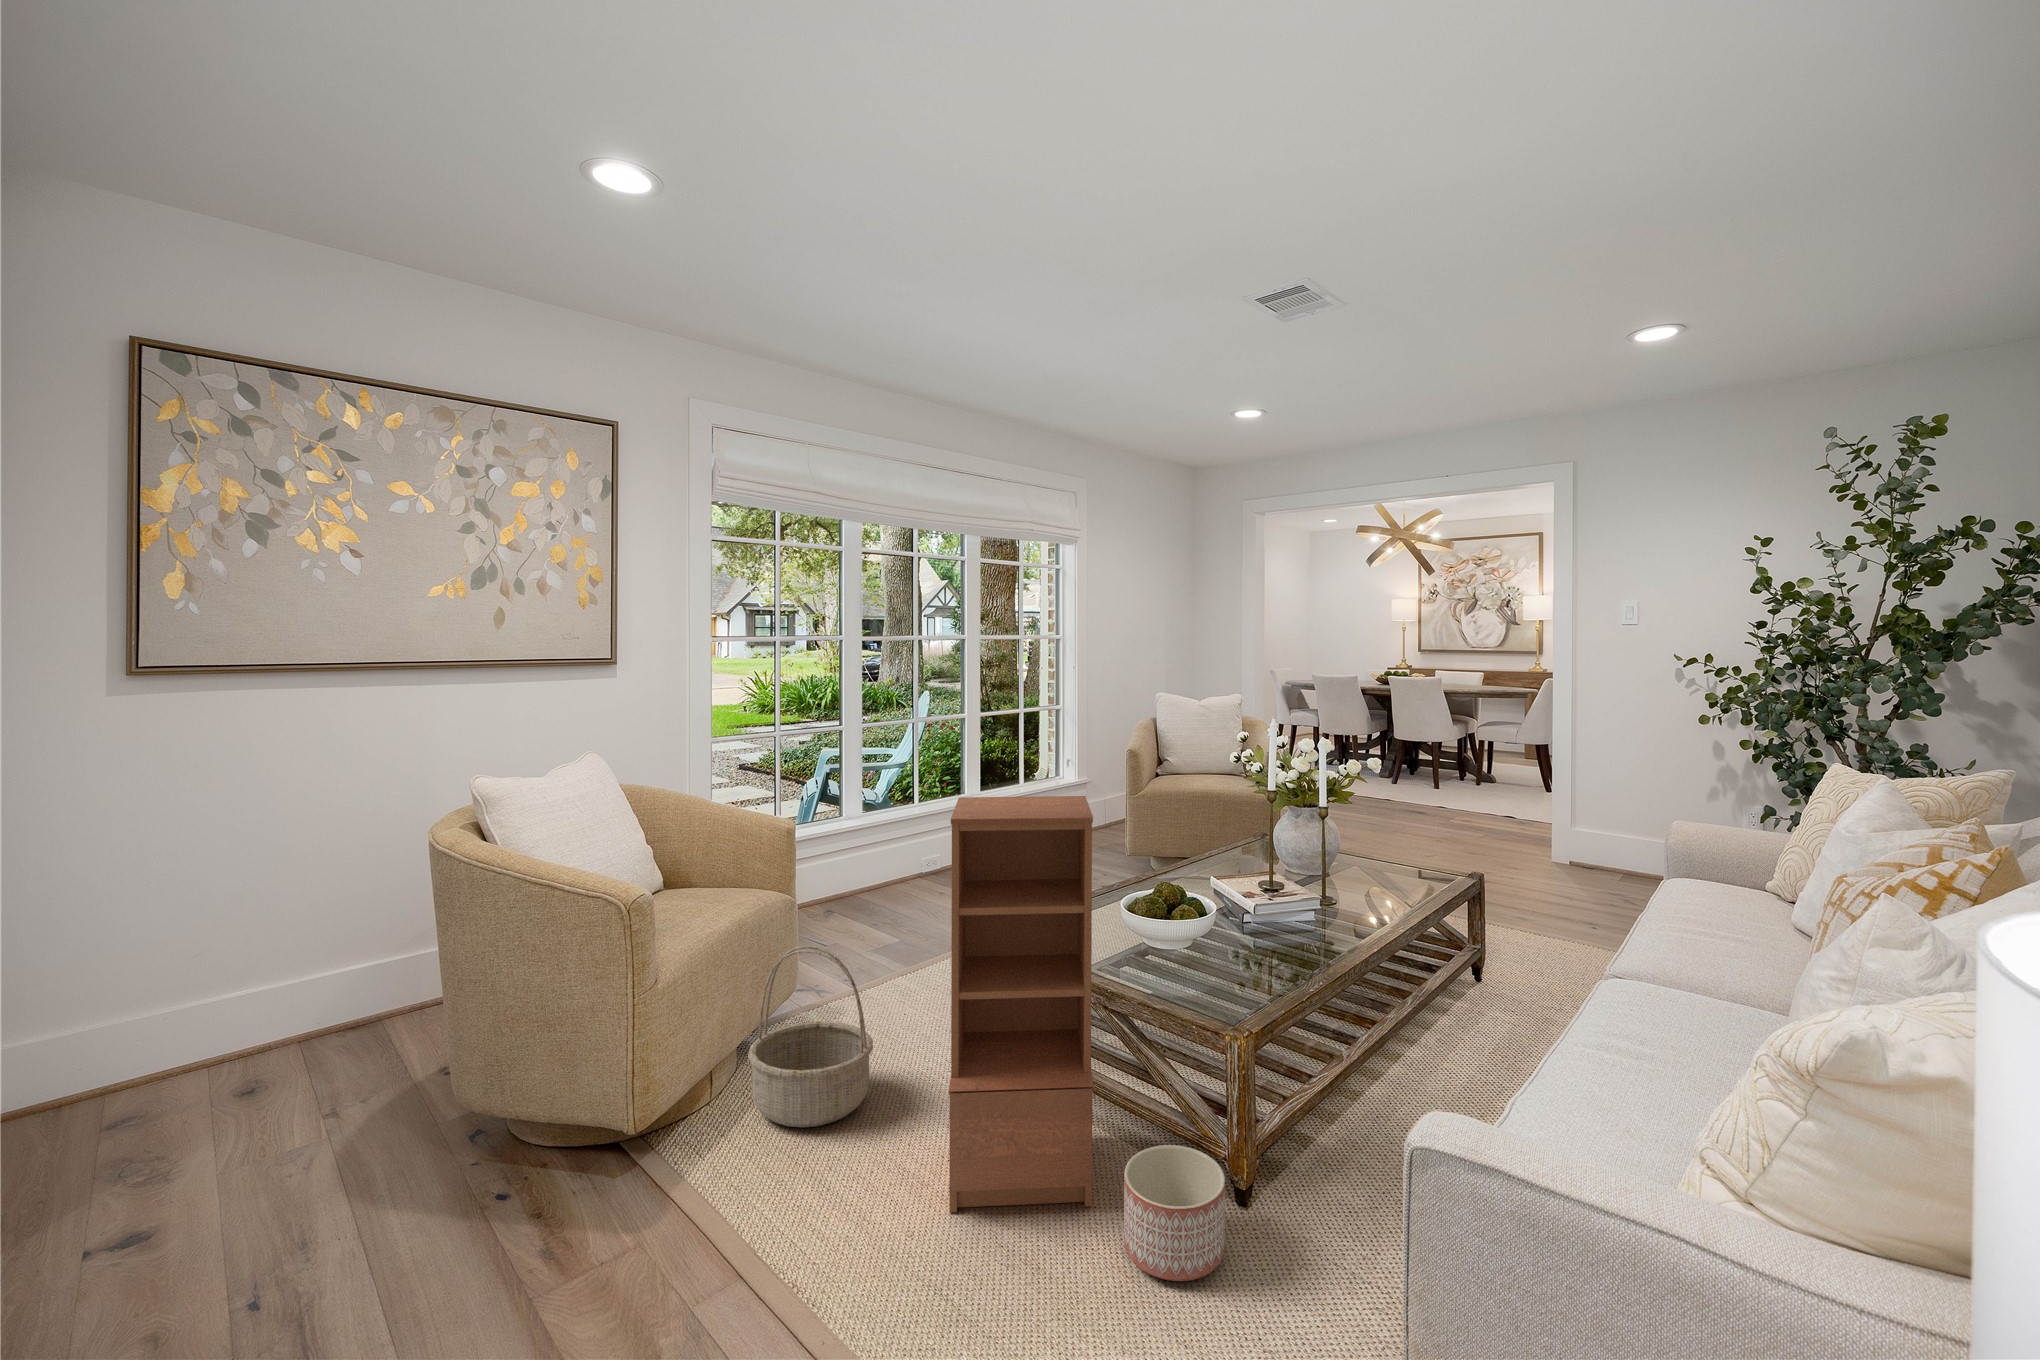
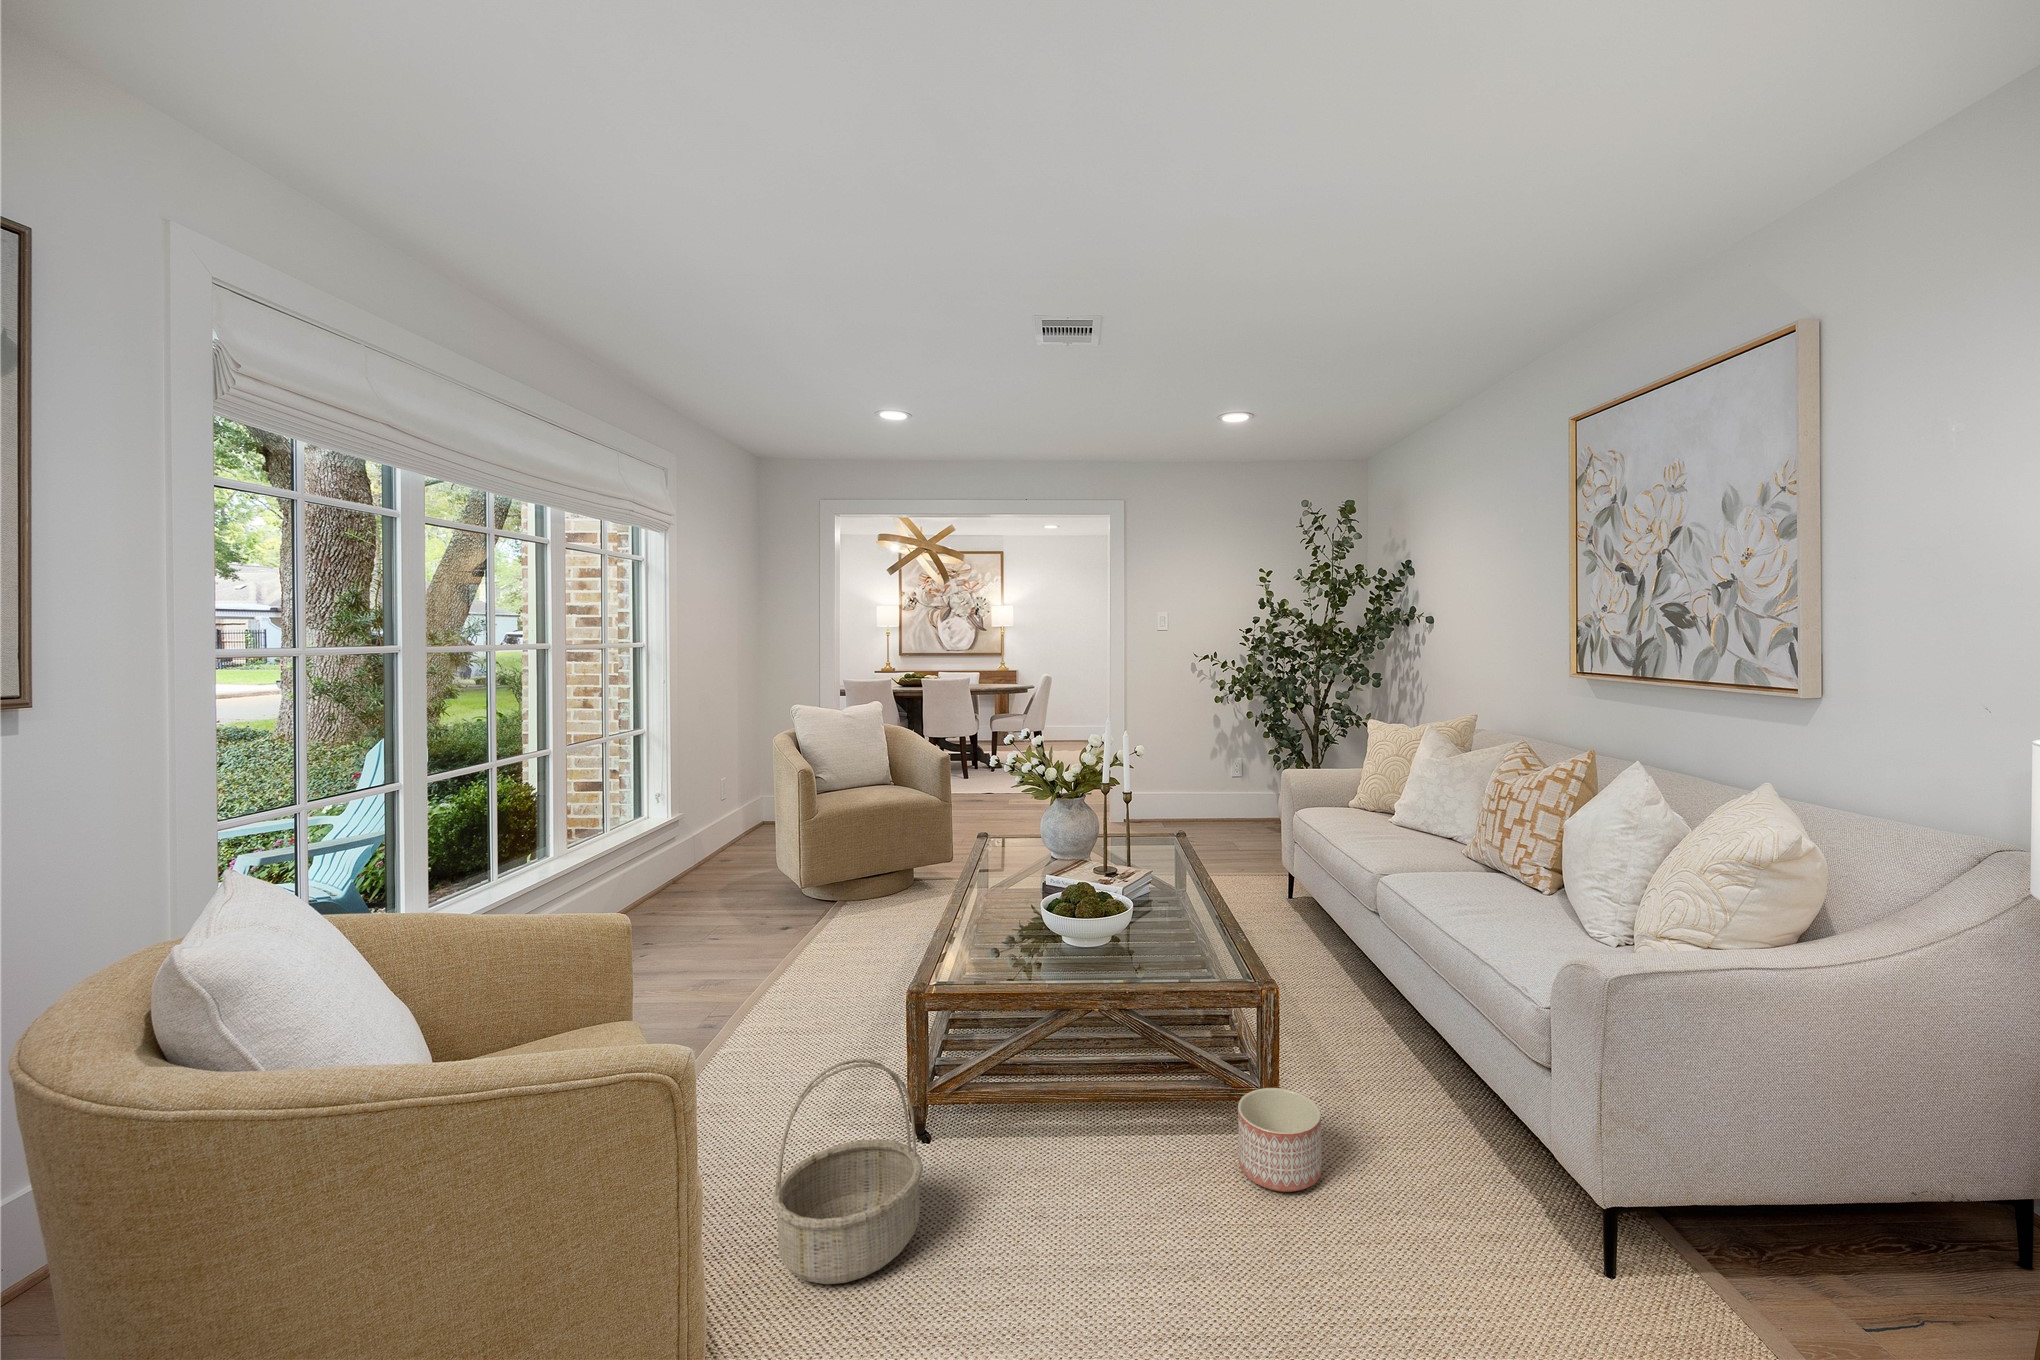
bookcase: present [948,796,1094,1213] -> none [1025,823,1202,1245]

